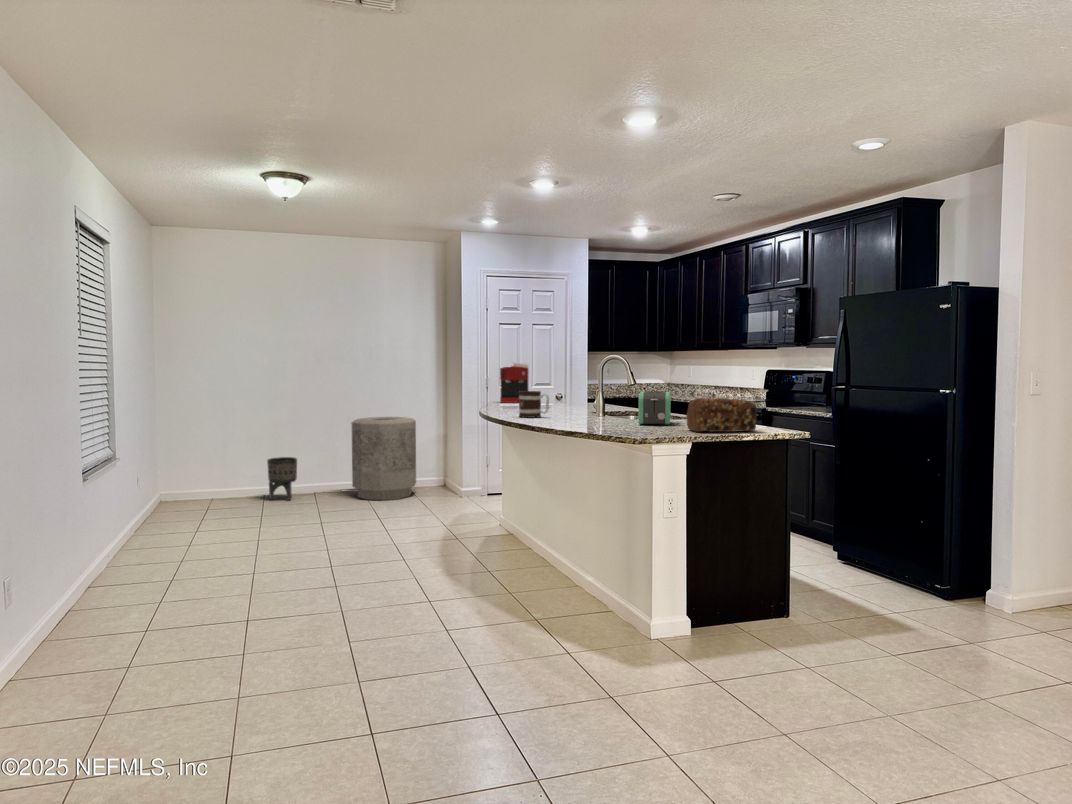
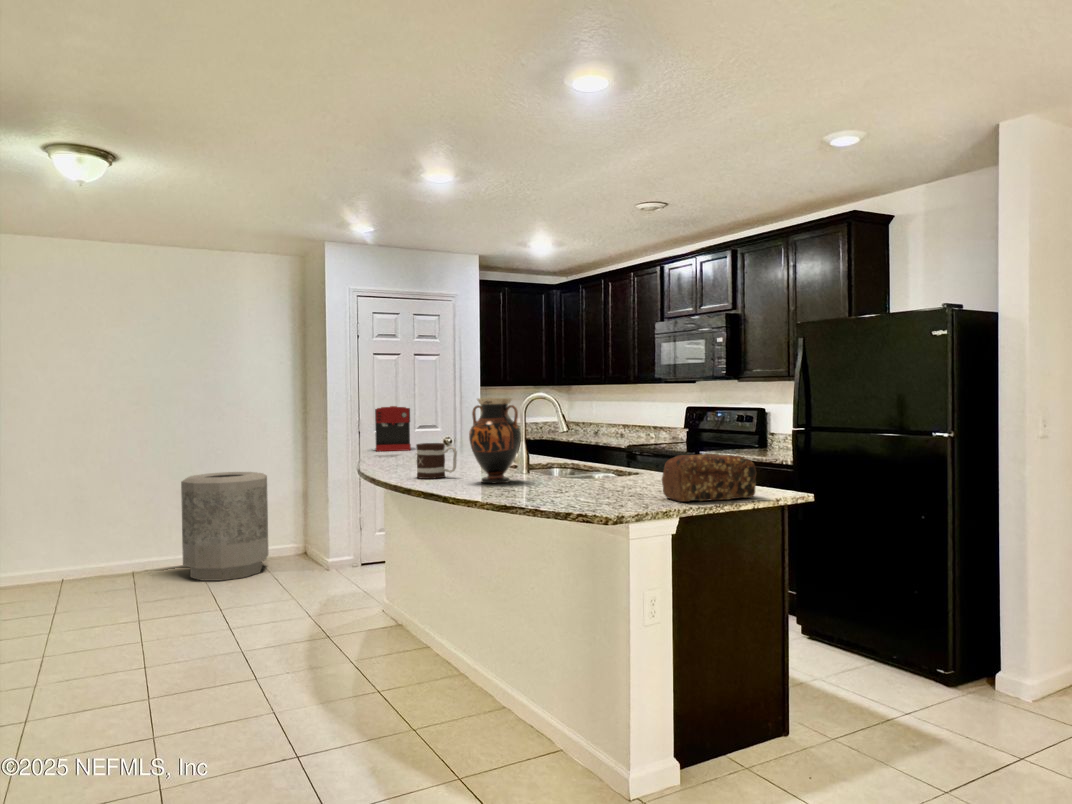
vase: none [556,356,595,421] -> present [469,398,521,483]
toaster: present [638,391,671,425] -> none [583,442,629,489]
planter: present [267,457,297,500] -> none [62,530,105,589]

